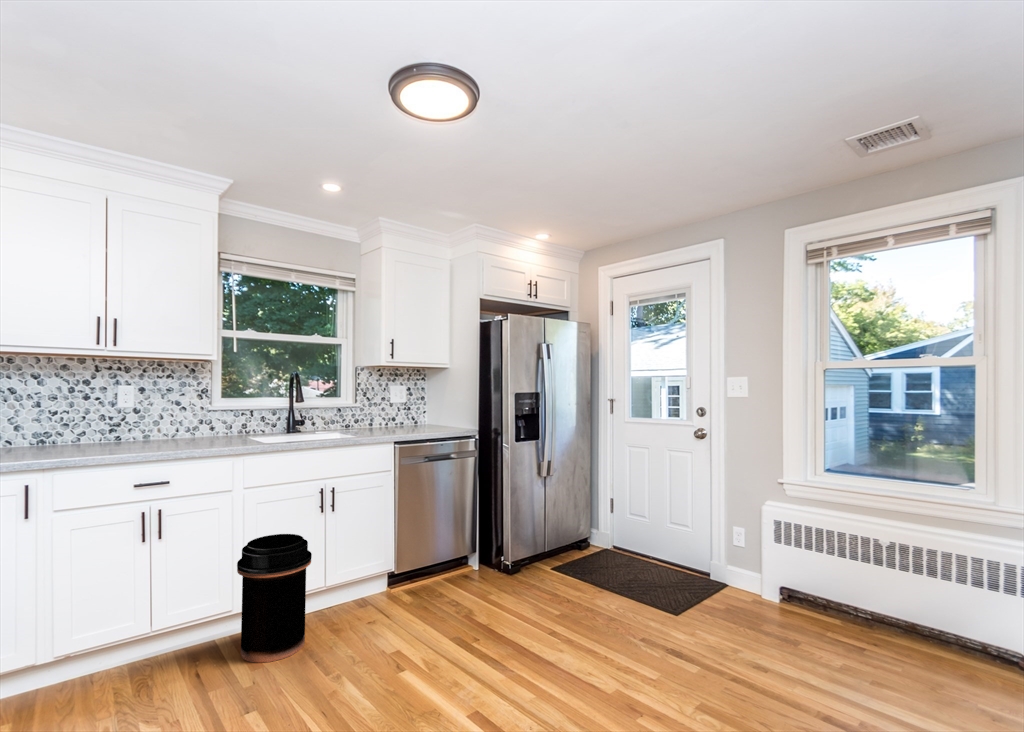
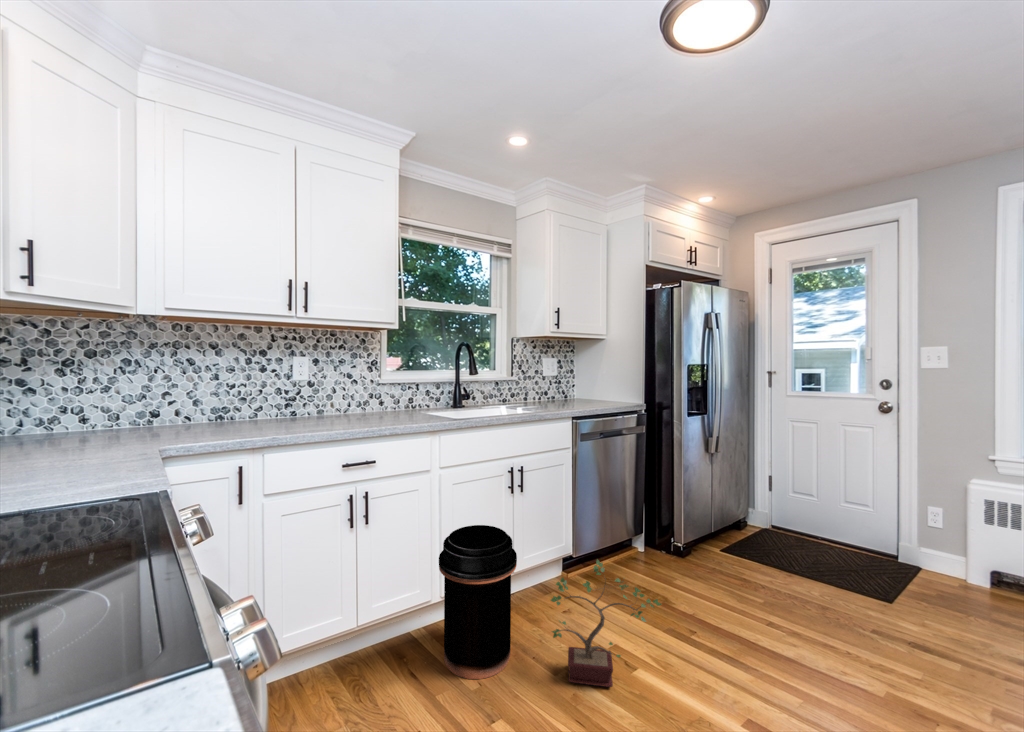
potted plant: none [329,554,417,661] -> present [551,560,662,687]

